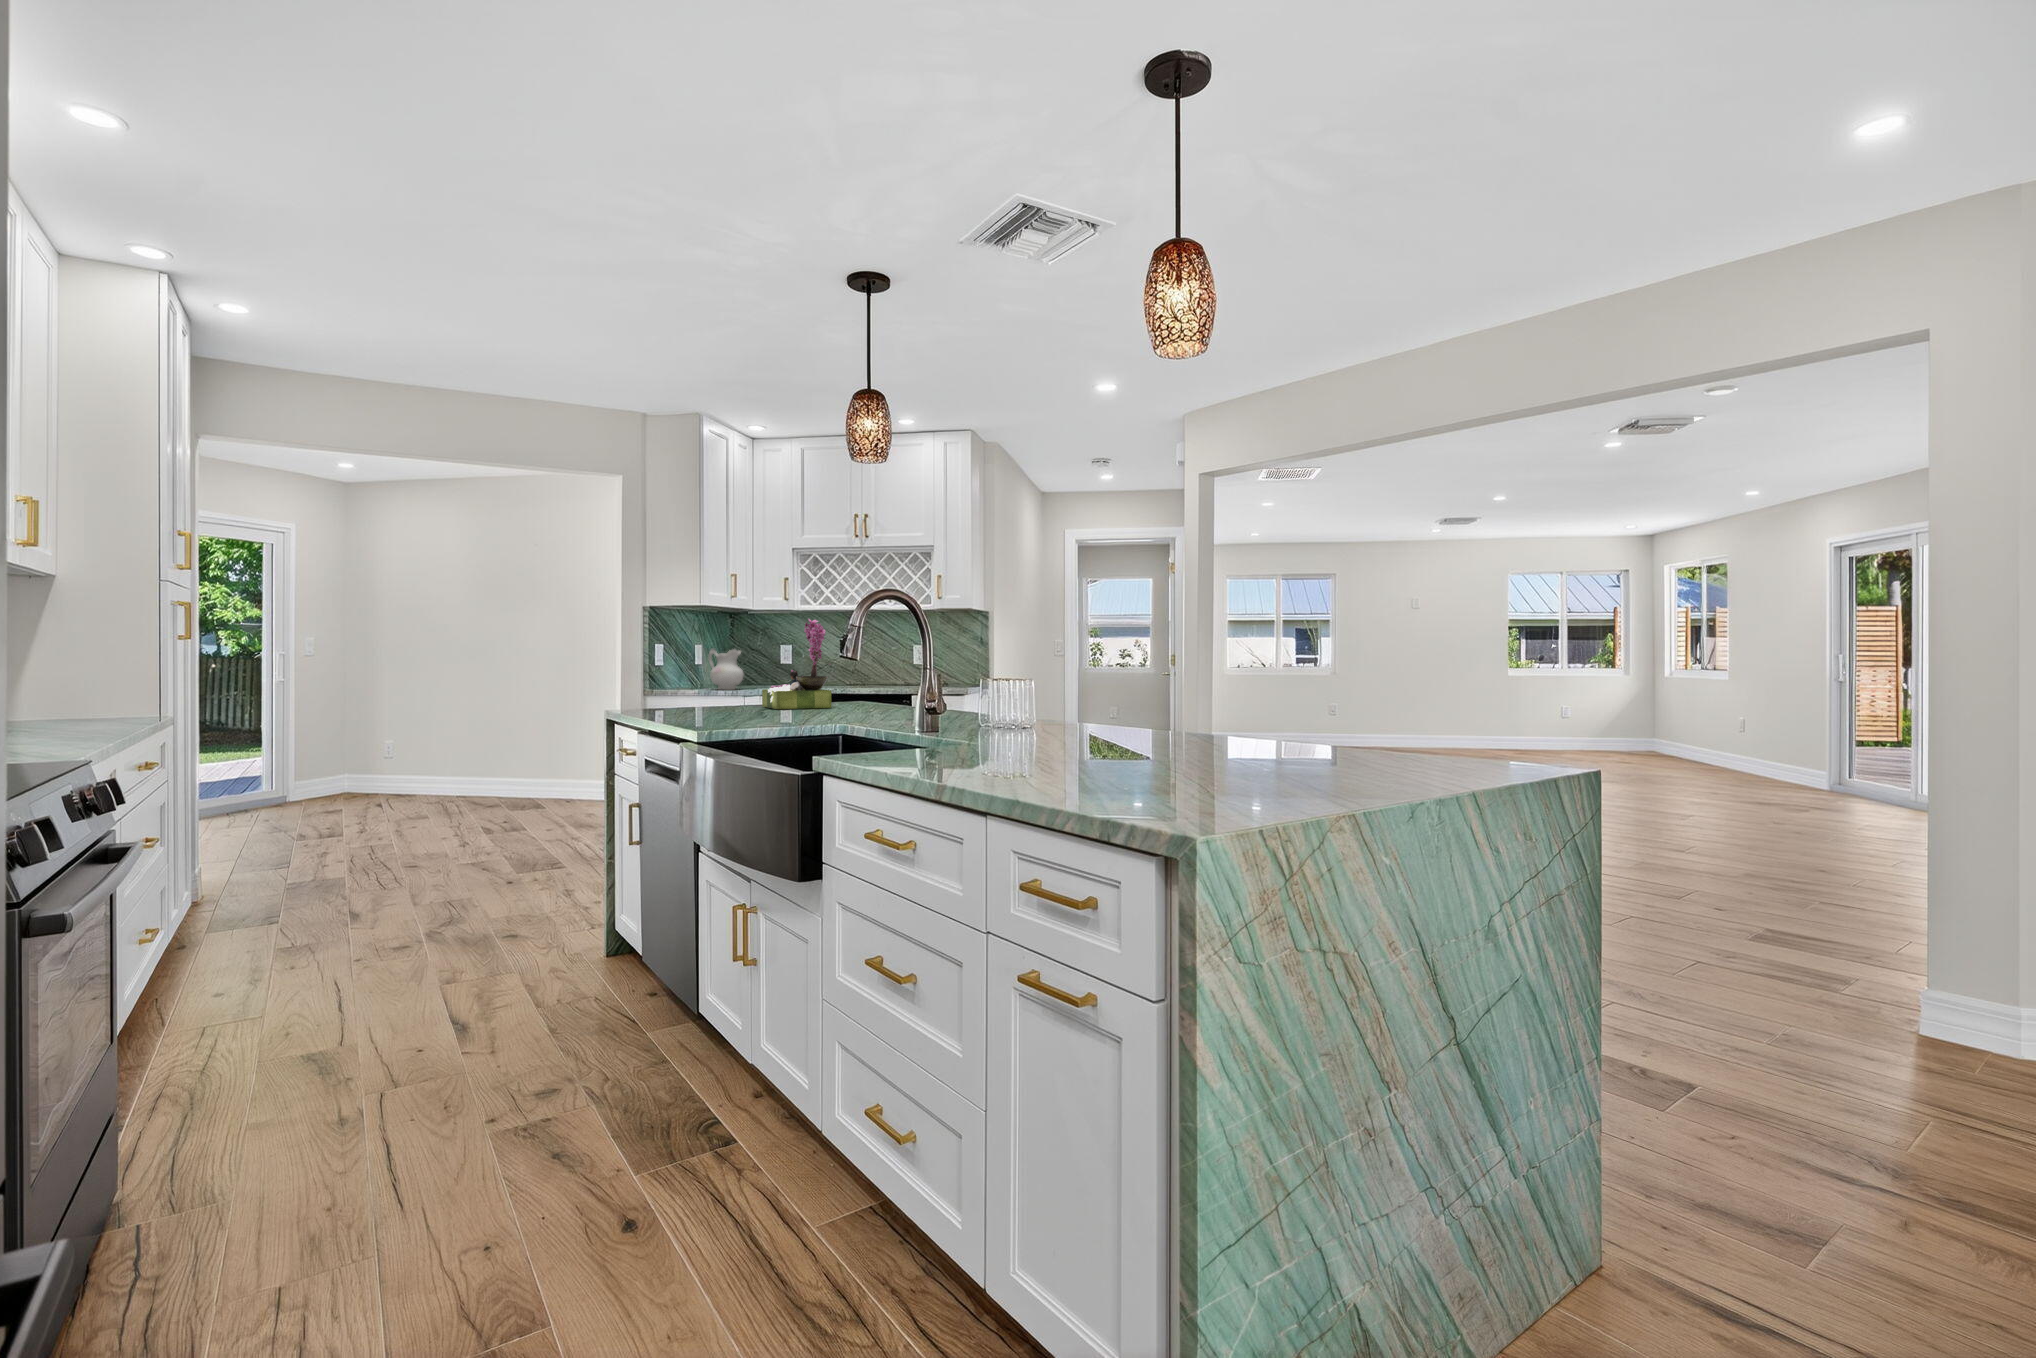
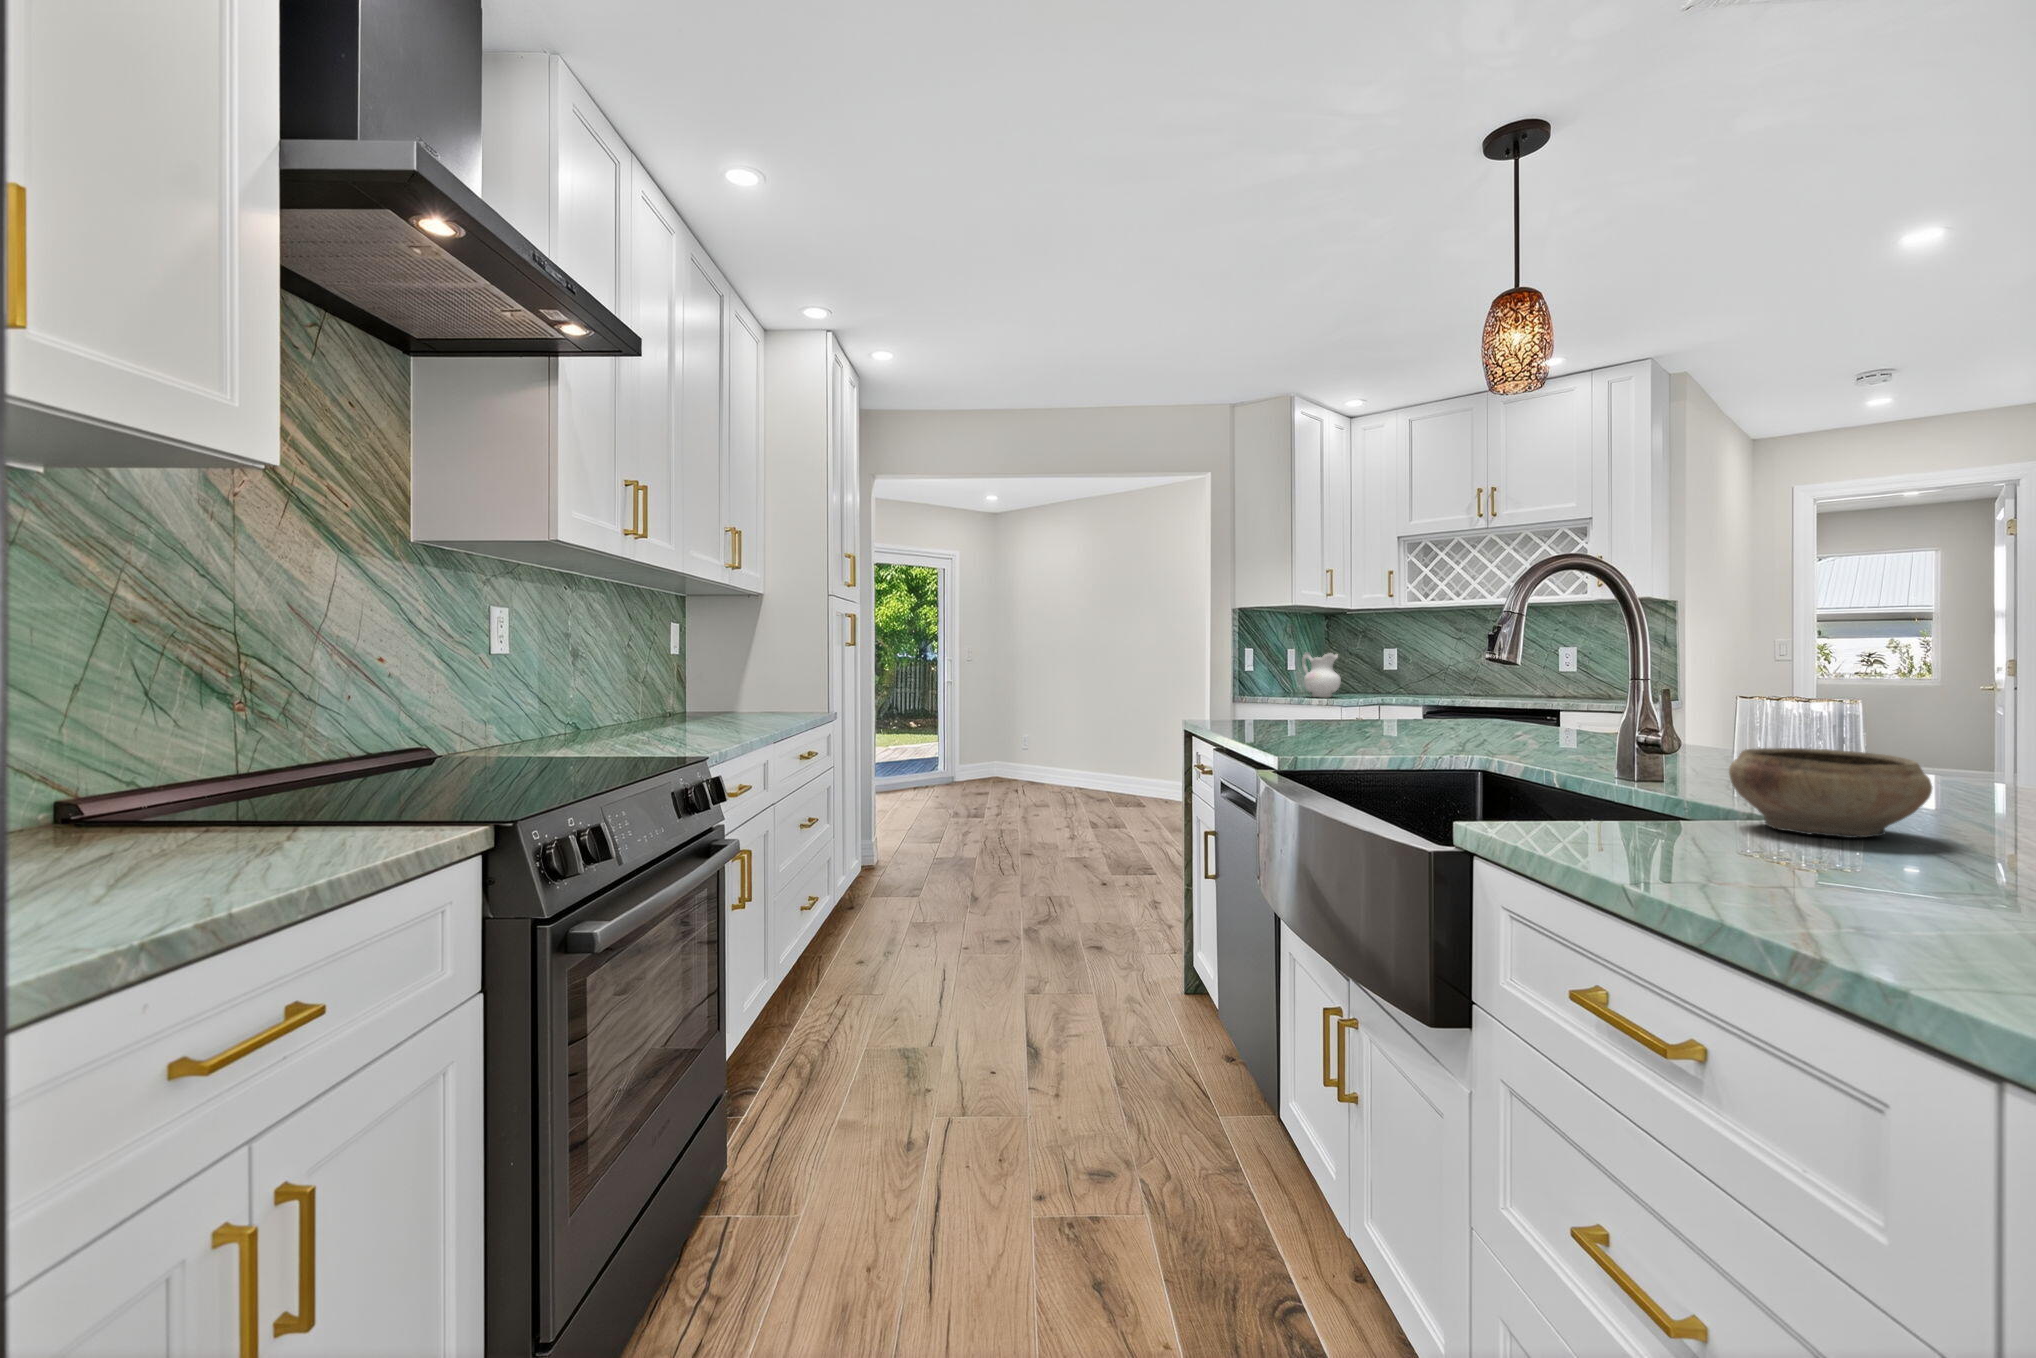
flower arrangement: present [762,619,831,709] -> none [1363,612,1456,726]
ceramic bowl: none [955,706,1035,750] -> present [1729,748,1932,838]

